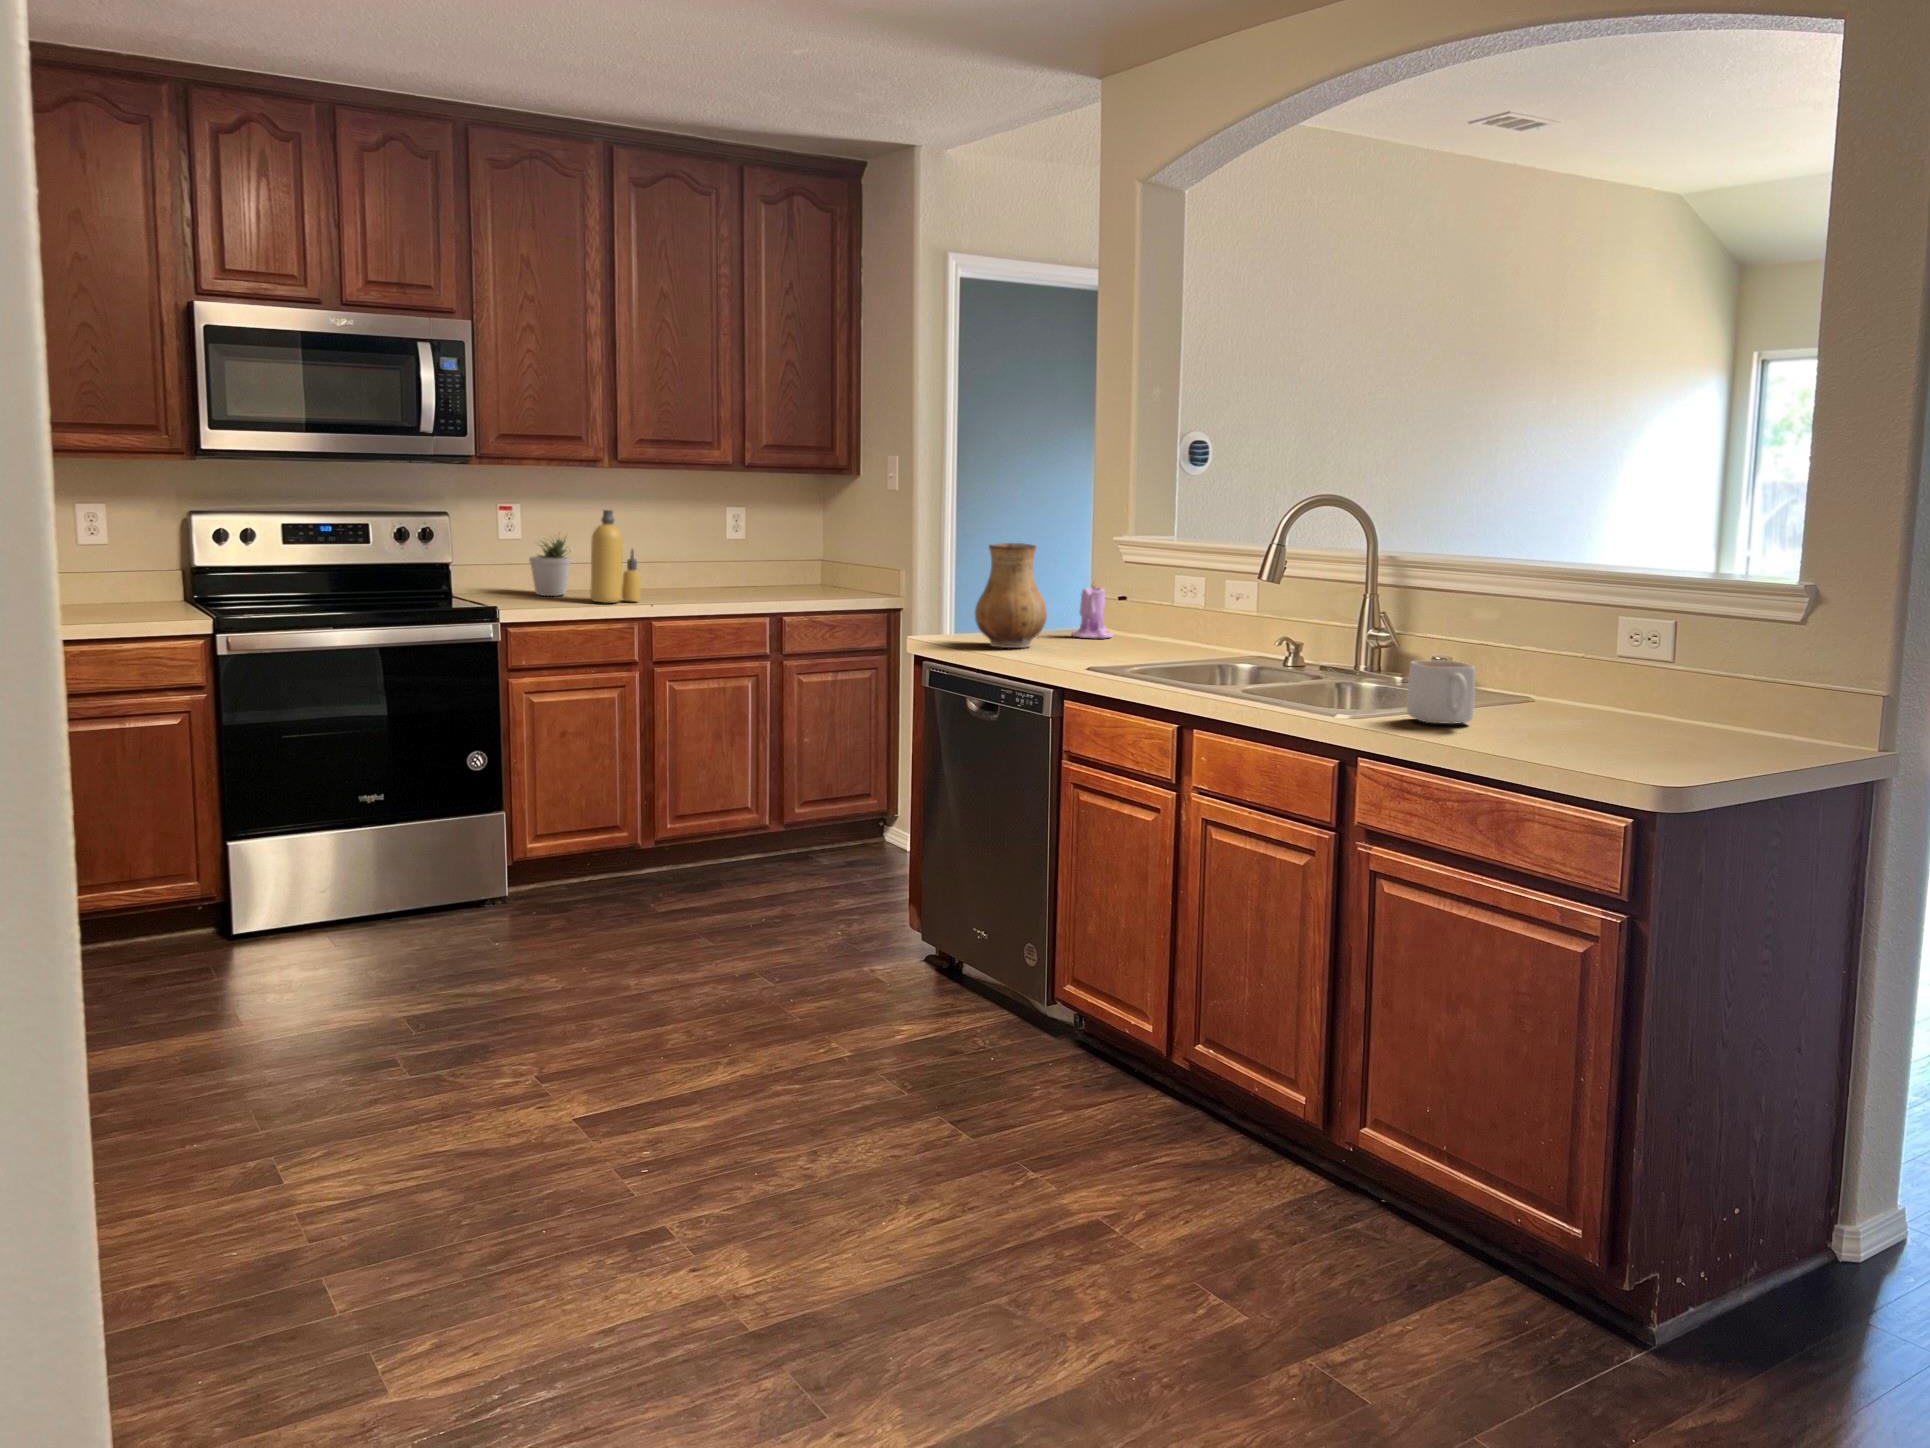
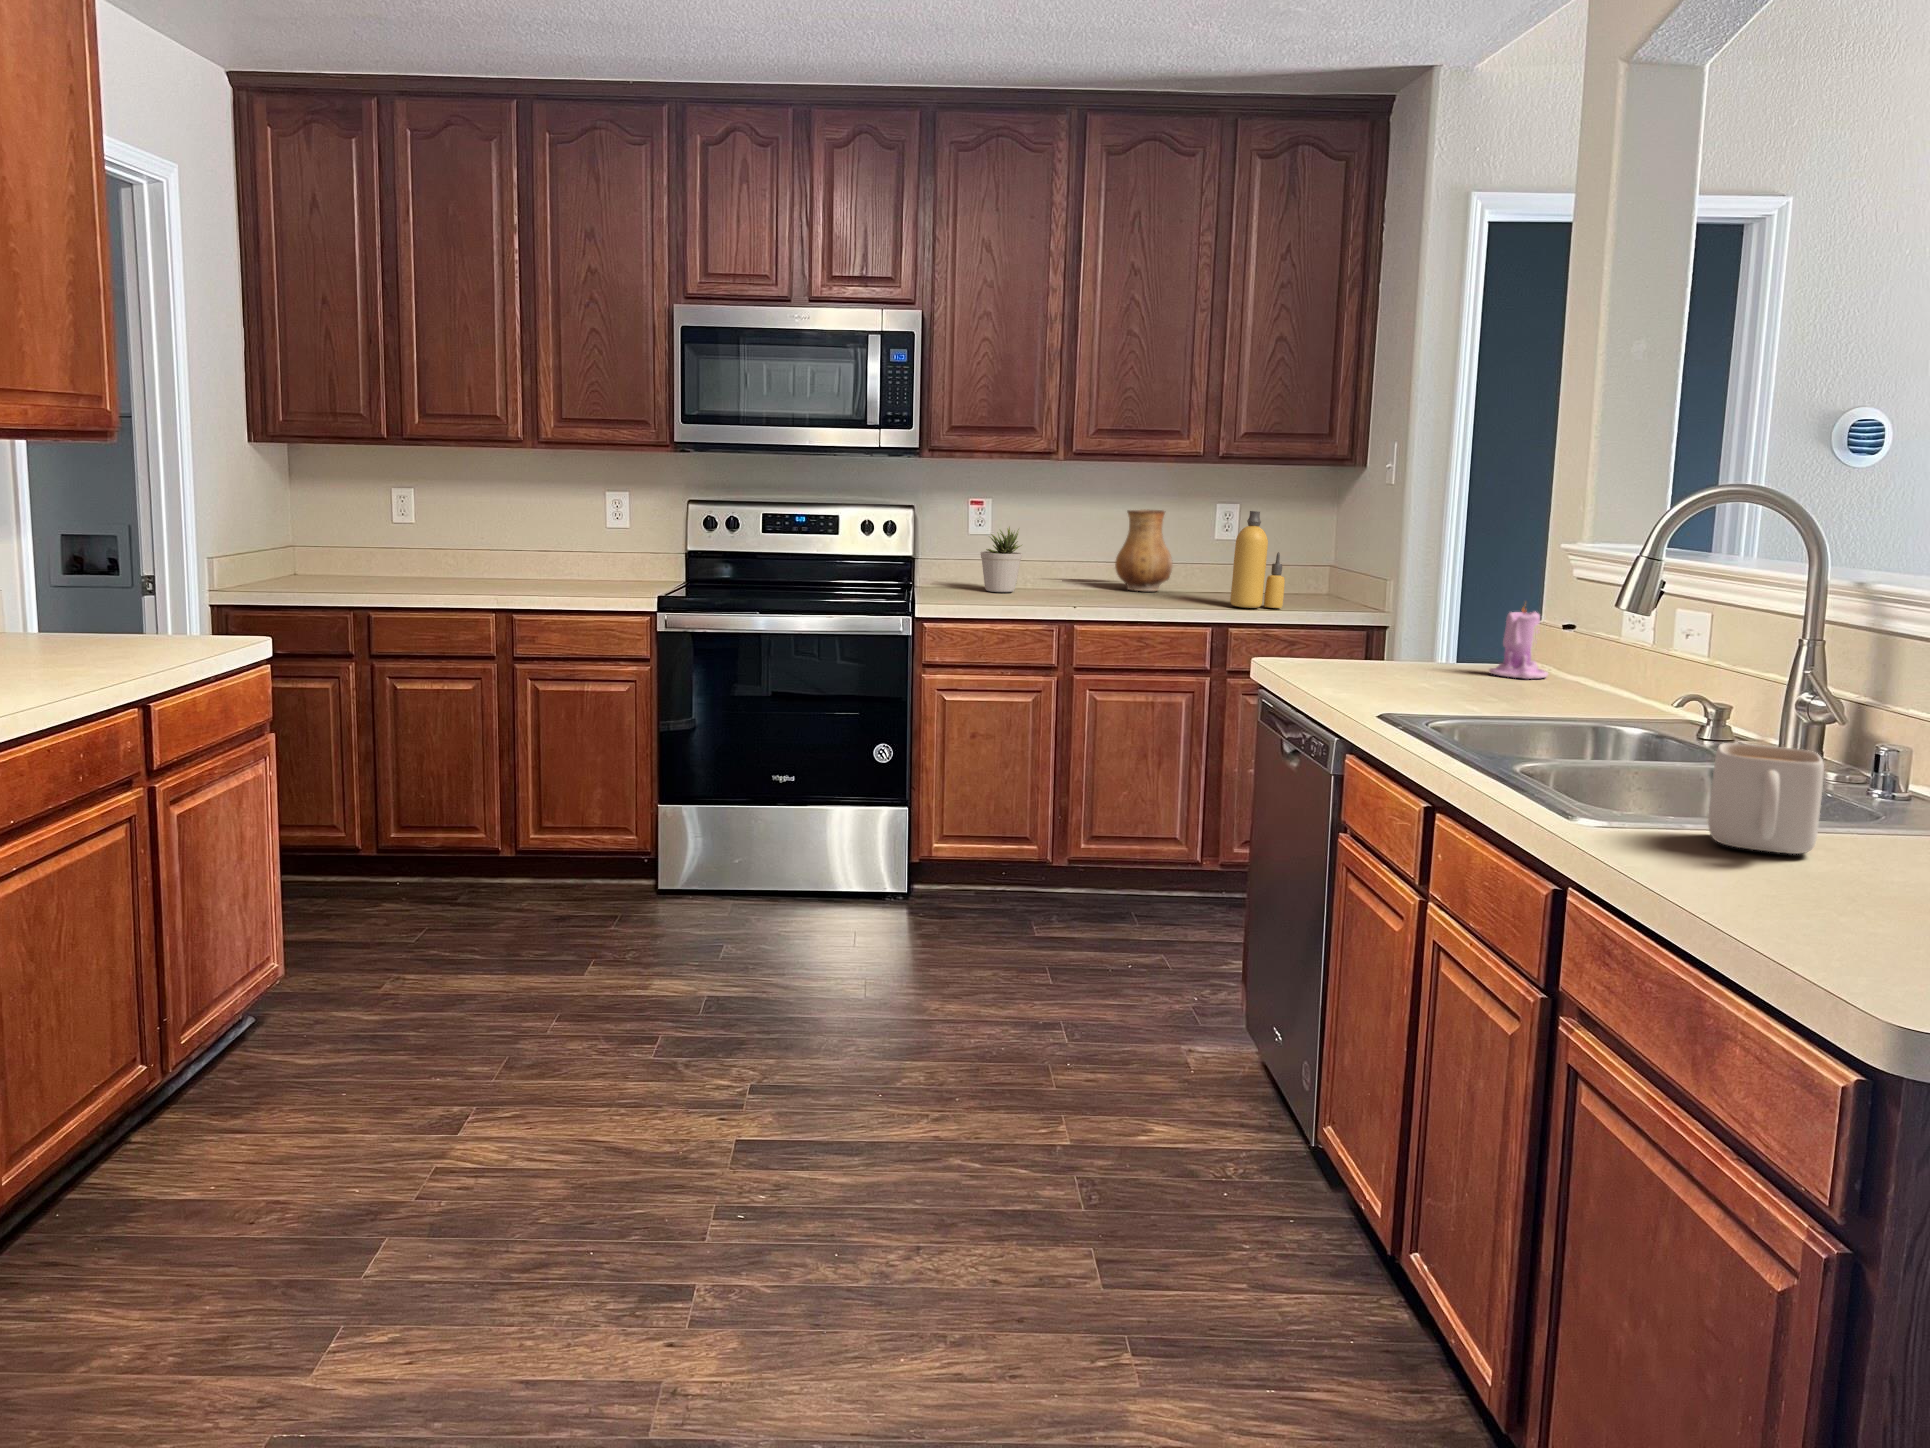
bottle: present [590,510,641,603] -> present [1230,511,1285,608]
ceramic pitcher: present [975,543,1047,648] -> present [1115,509,1172,591]

